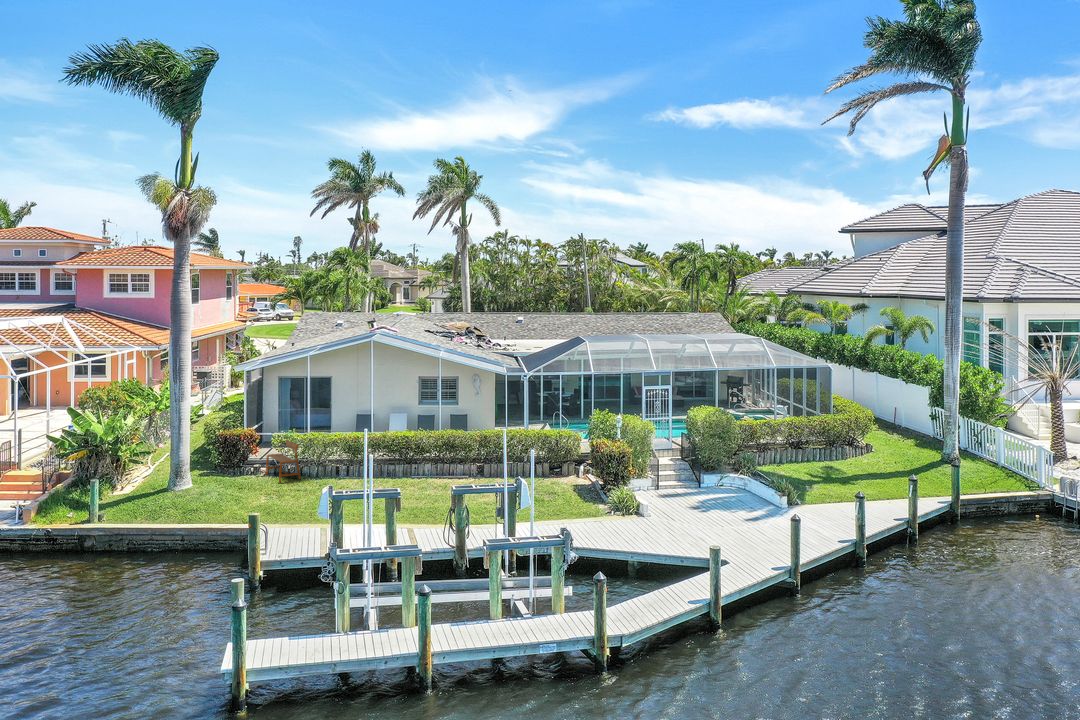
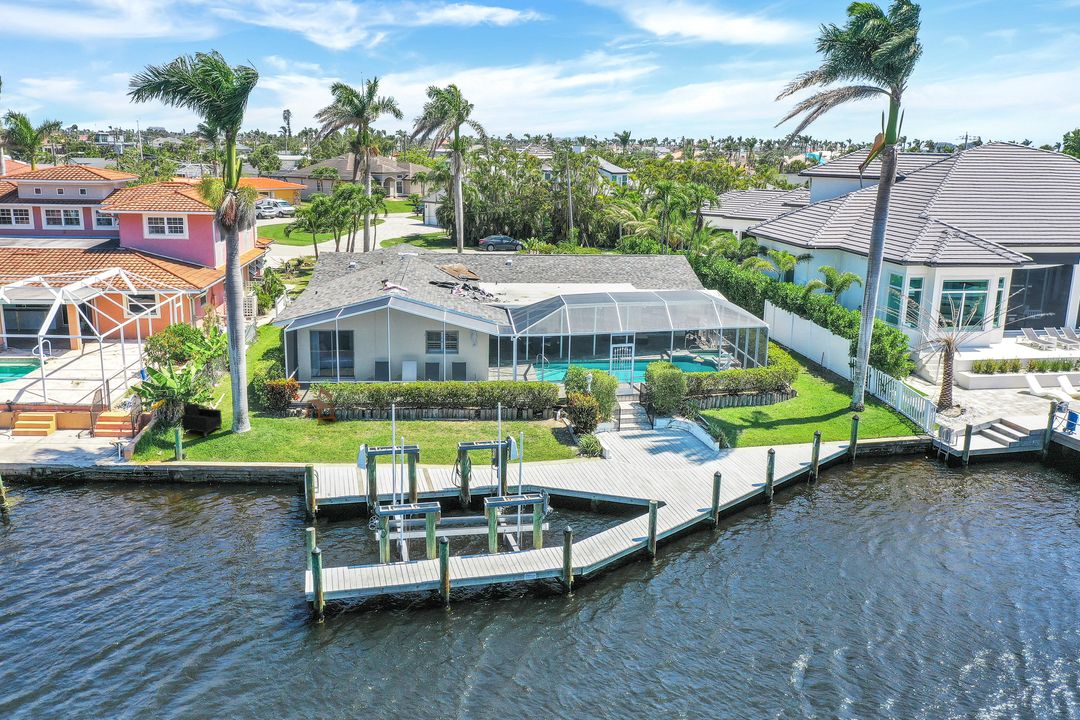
armchair: none [106,453,157,495] -> present [182,404,222,436]

